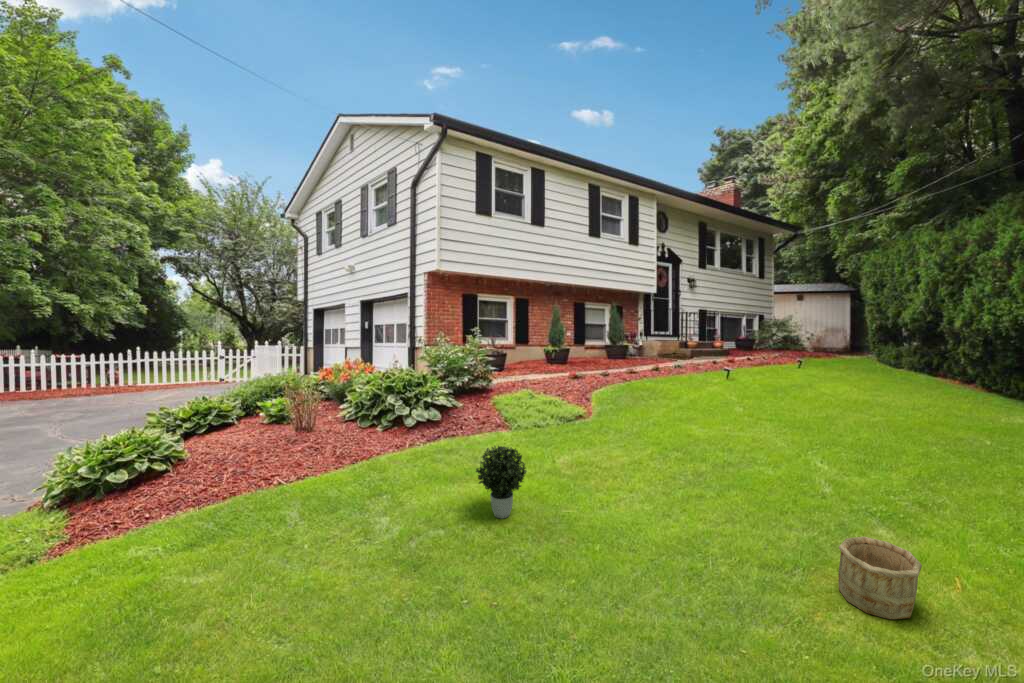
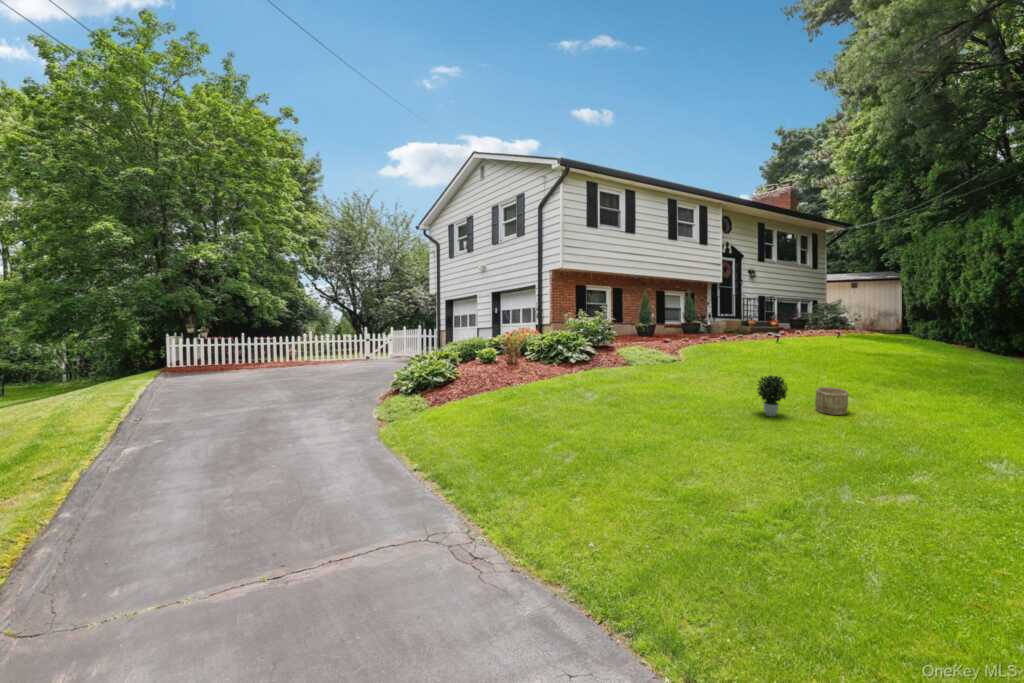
potted plant: present [476,446,527,519] -> present [757,375,788,417]

